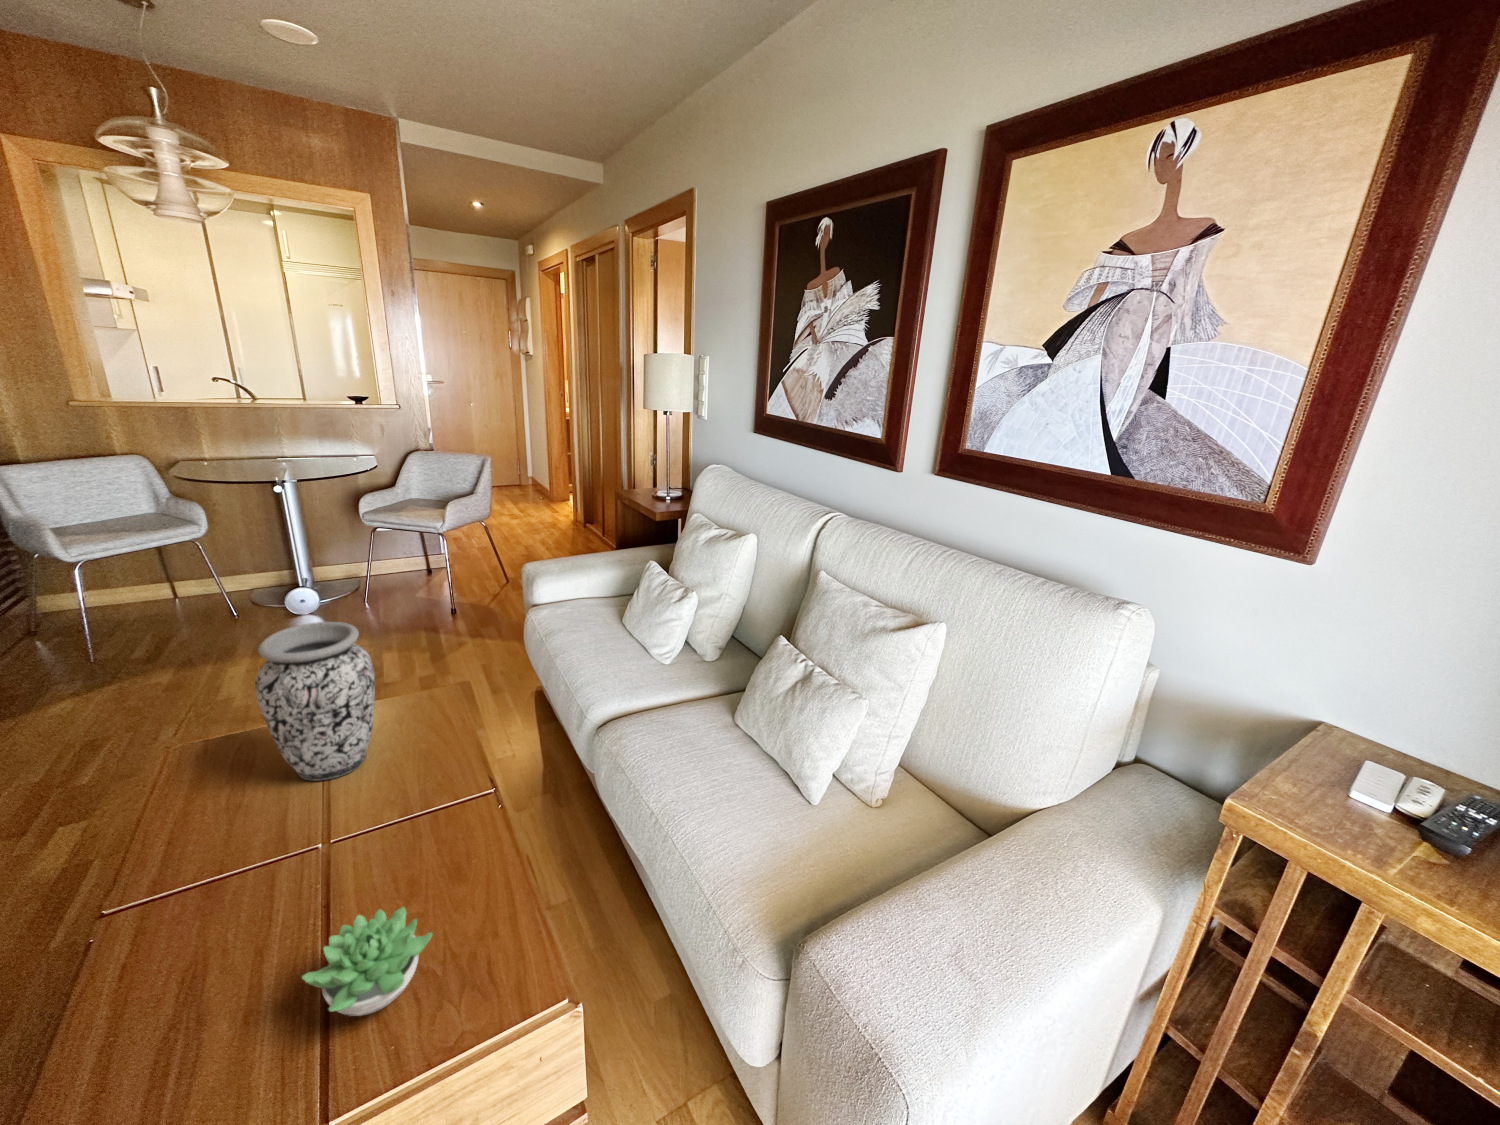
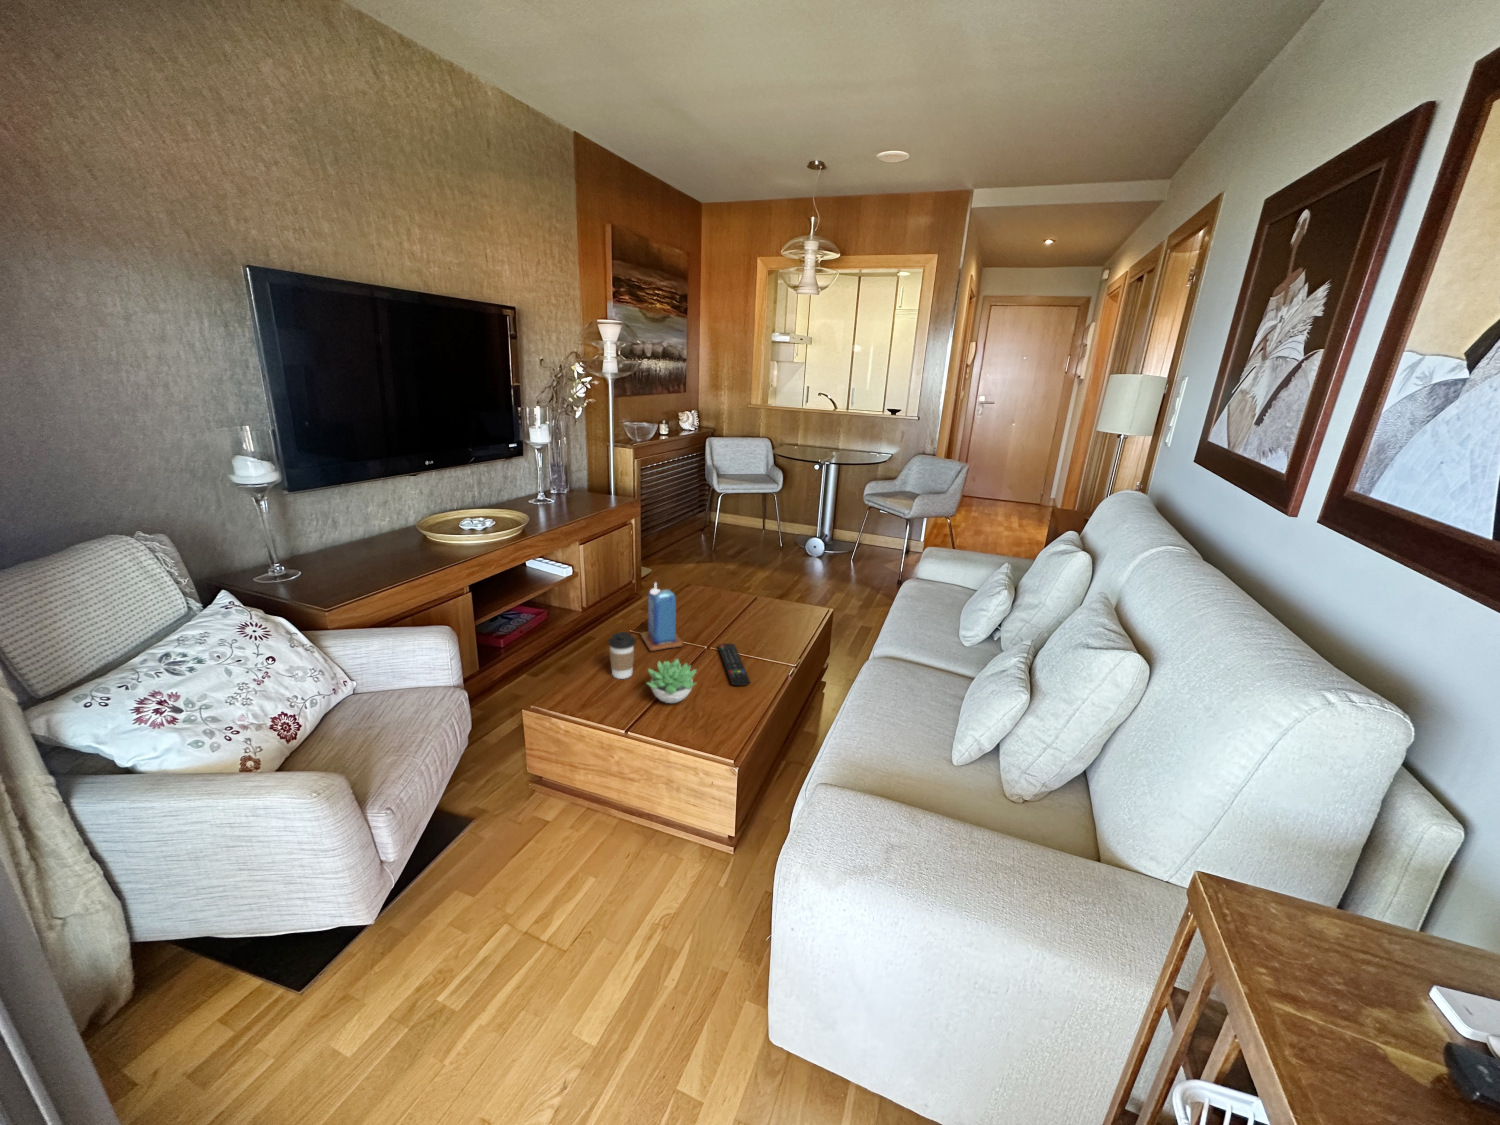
vase: present [255,622,375,780] -> none [707,529,762,621]
candle: none [168,790,296,931] -> present [641,583,683,651]
remote control: none [366,814,485,885] -> present [718,643,750,686]
coffee cup: none [143,937,233,1050] -> present [608,632,636,679]

